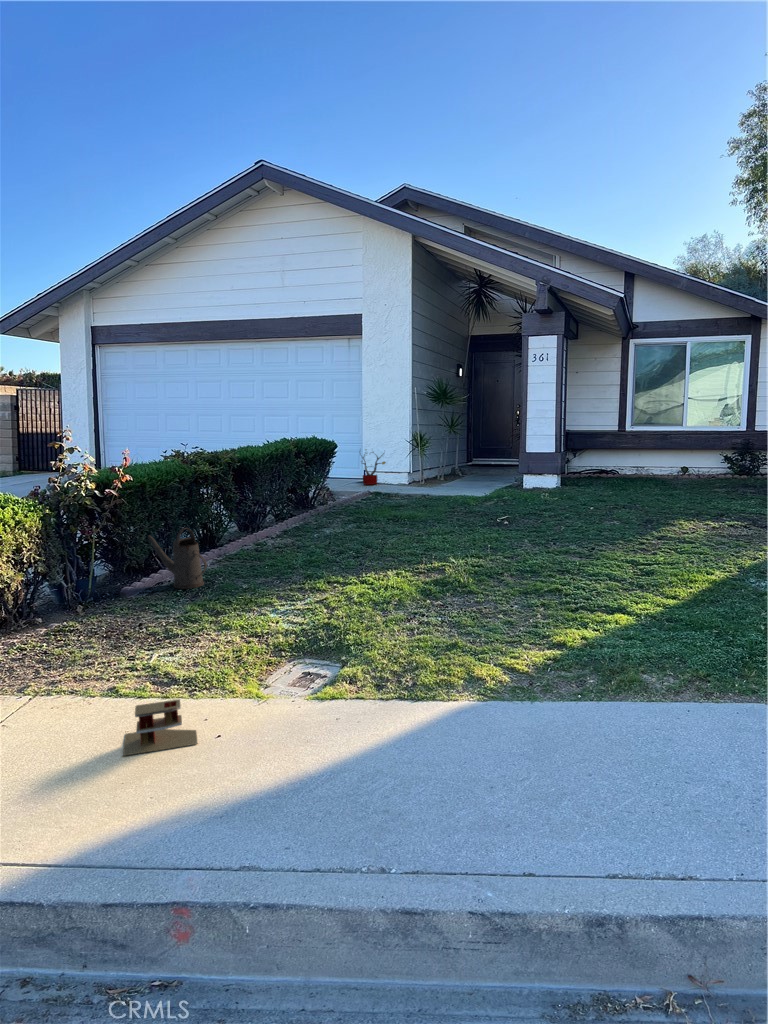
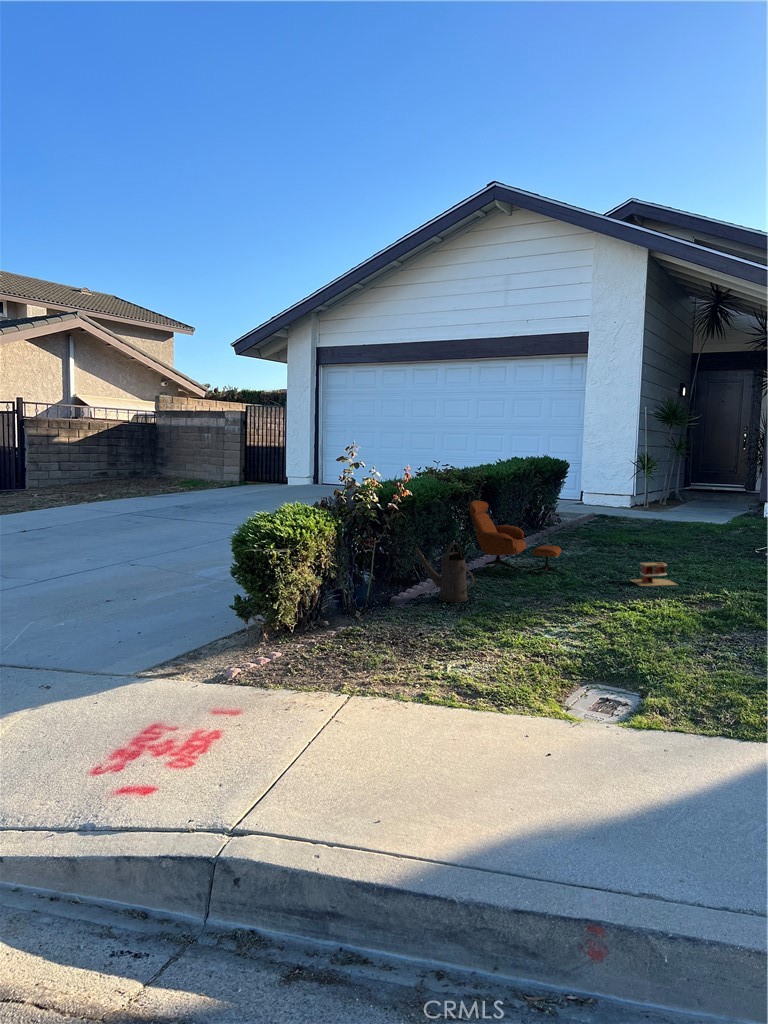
decorative plant: present [362,452,386,485] -> none [577,468,607,506]
lounge chair: none [217,484,314,557] -> present [470,500,564,576]
toy house: present [123,699,198,756] -> present [631,562,677,586]

